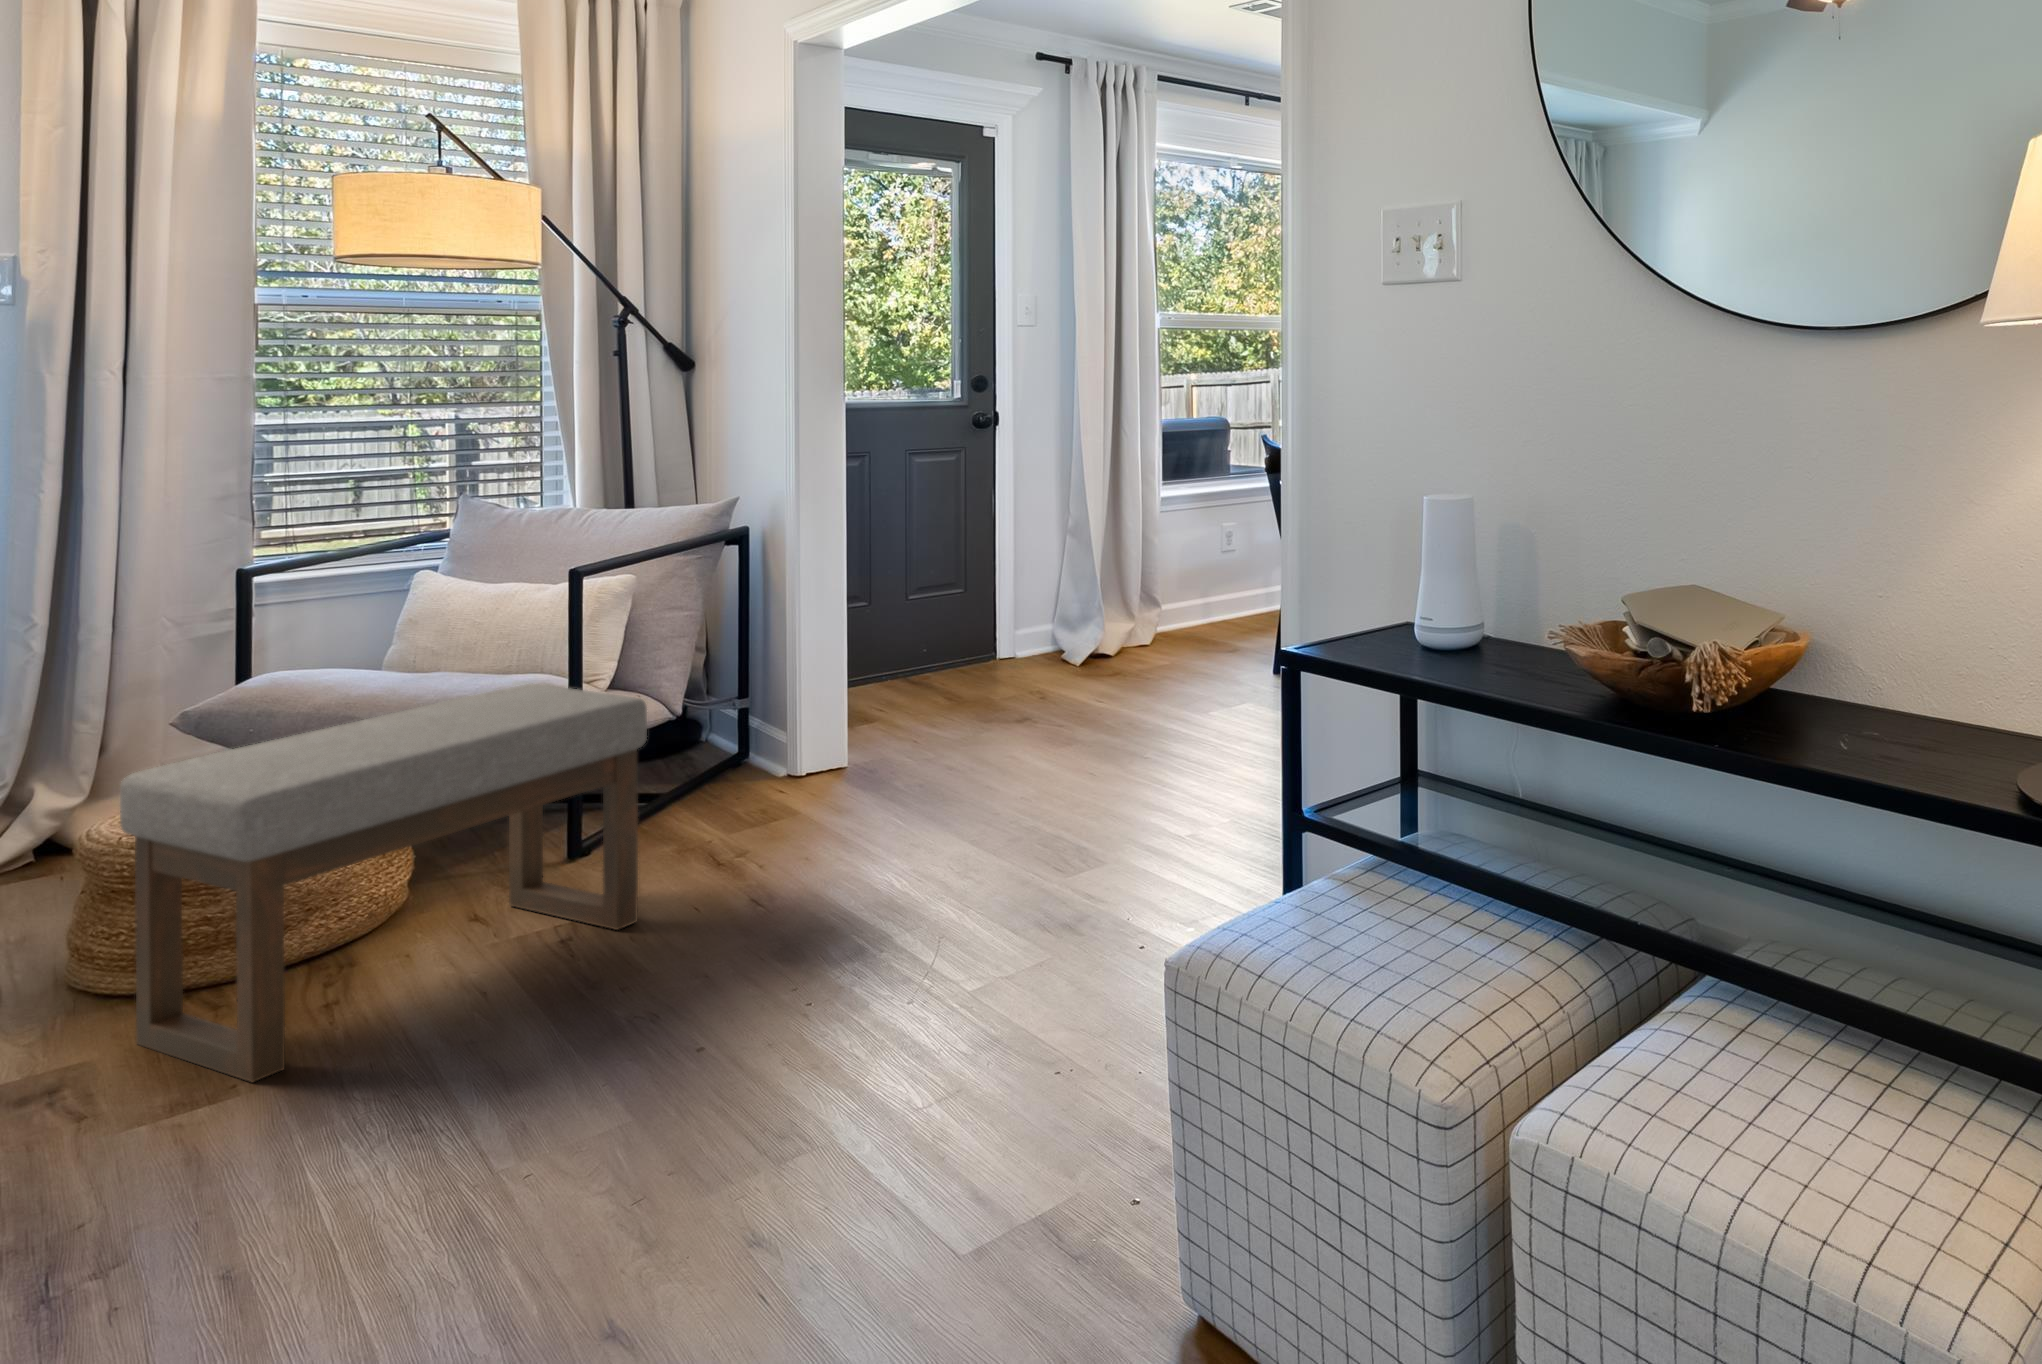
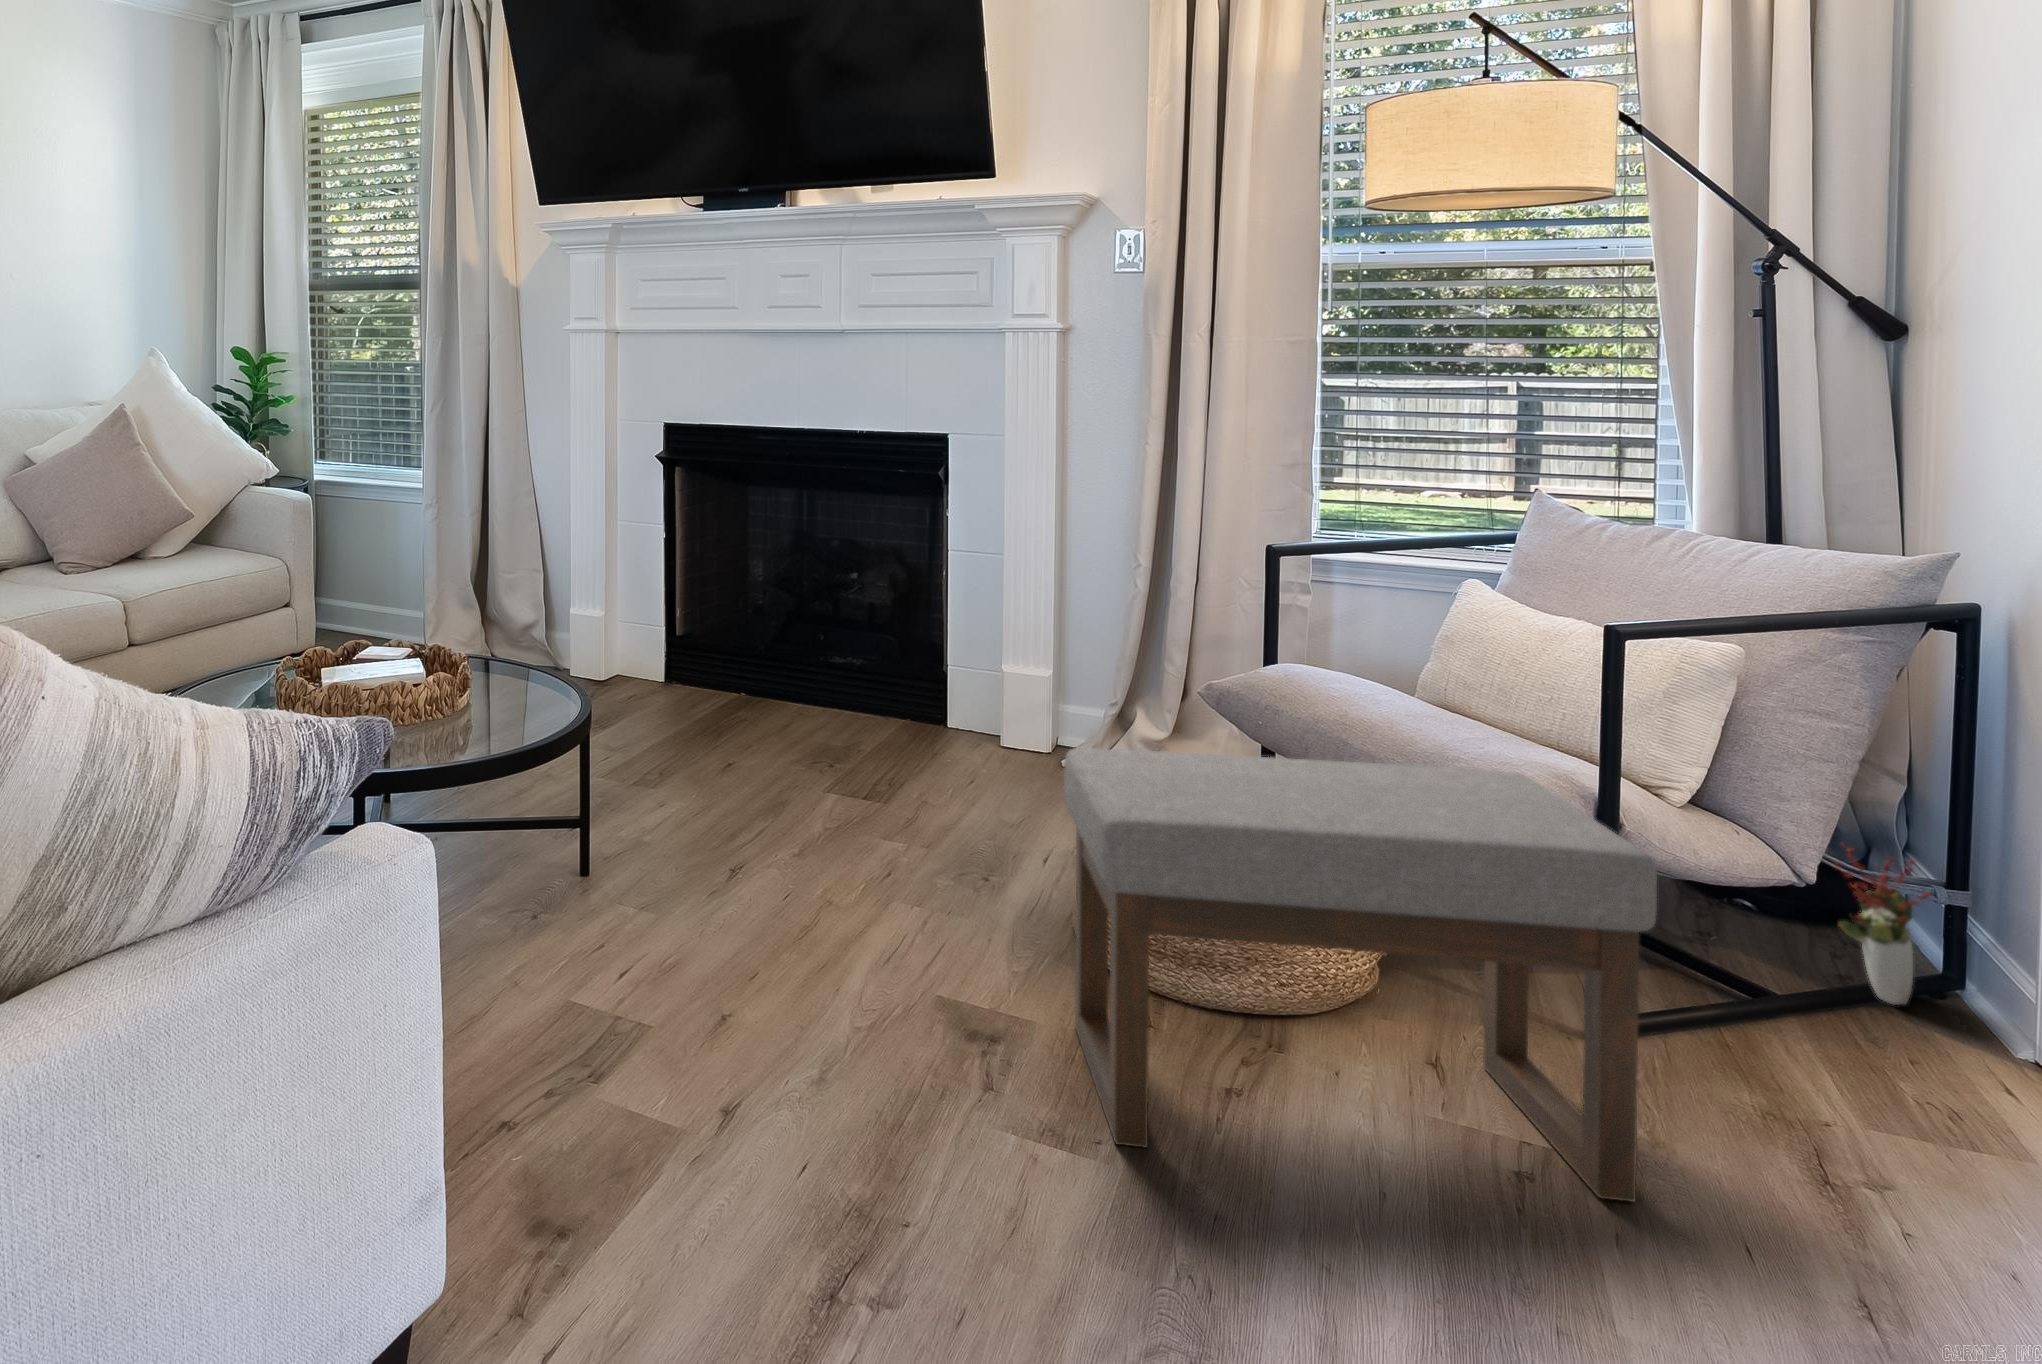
decorative plant: none [680,686,733,778] -> present [1835,849,1930,1005]

